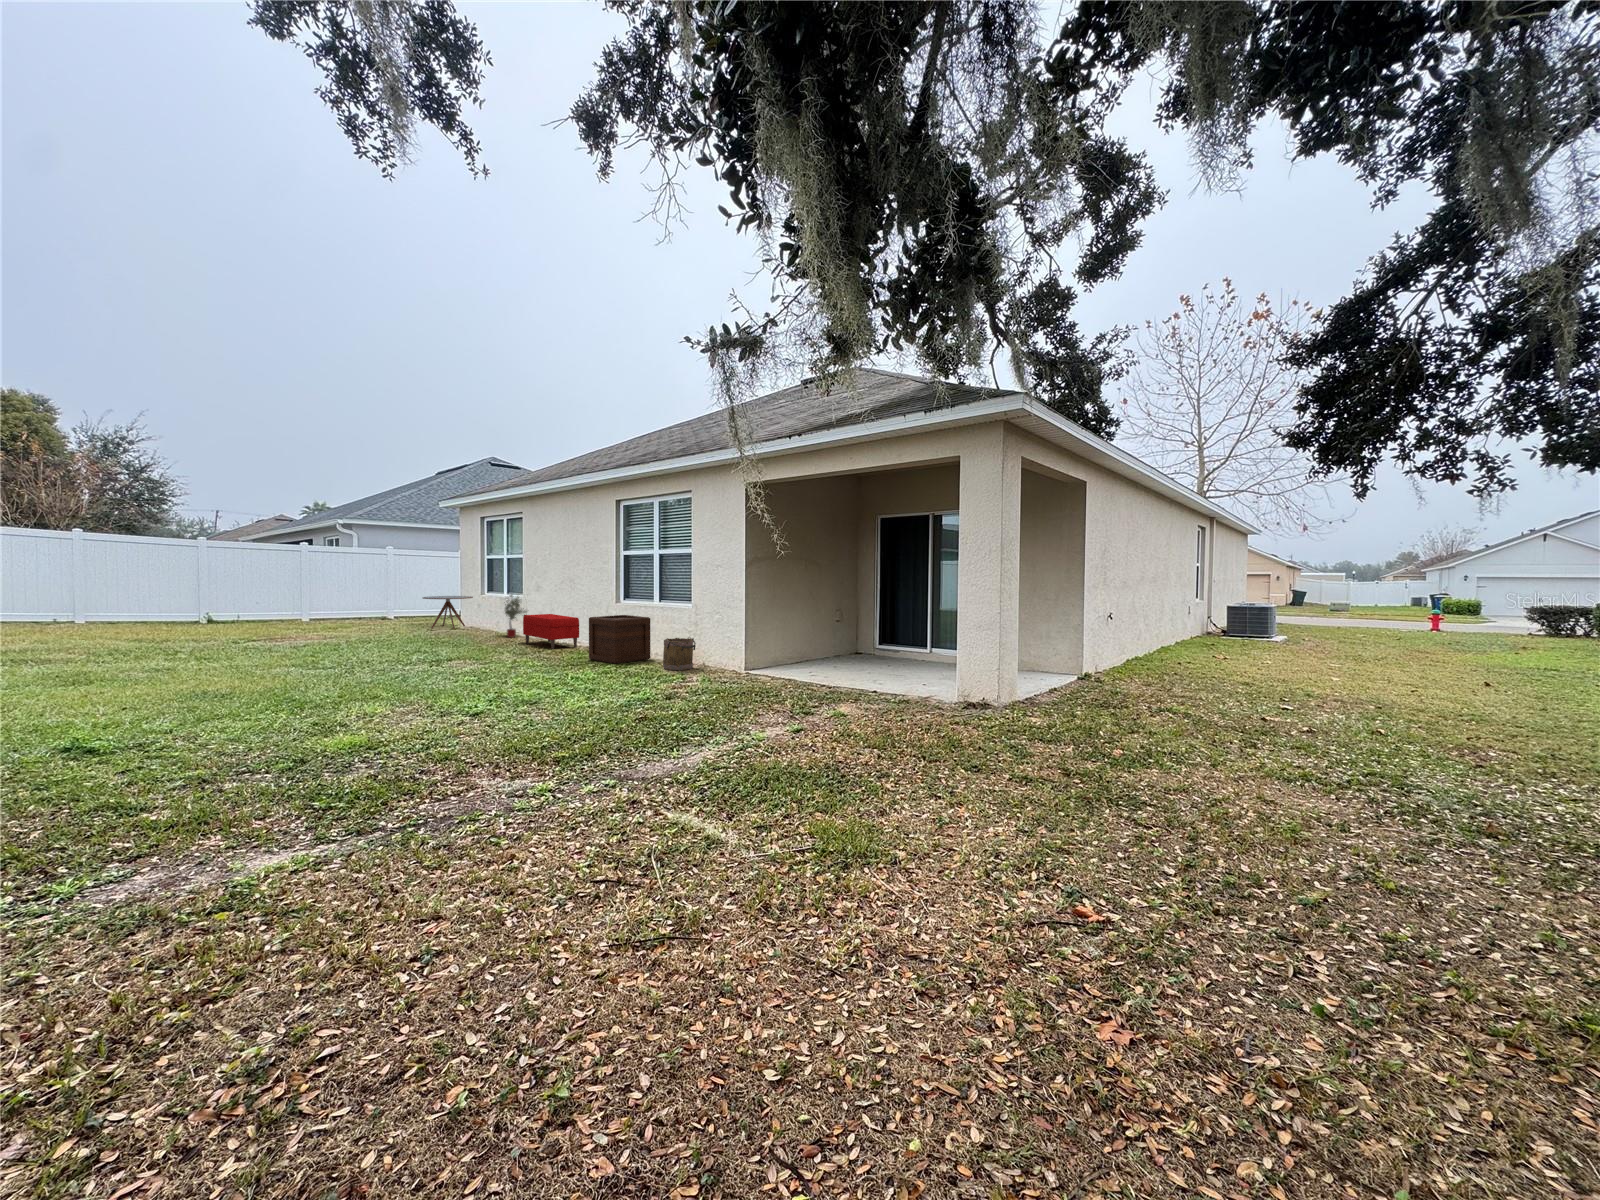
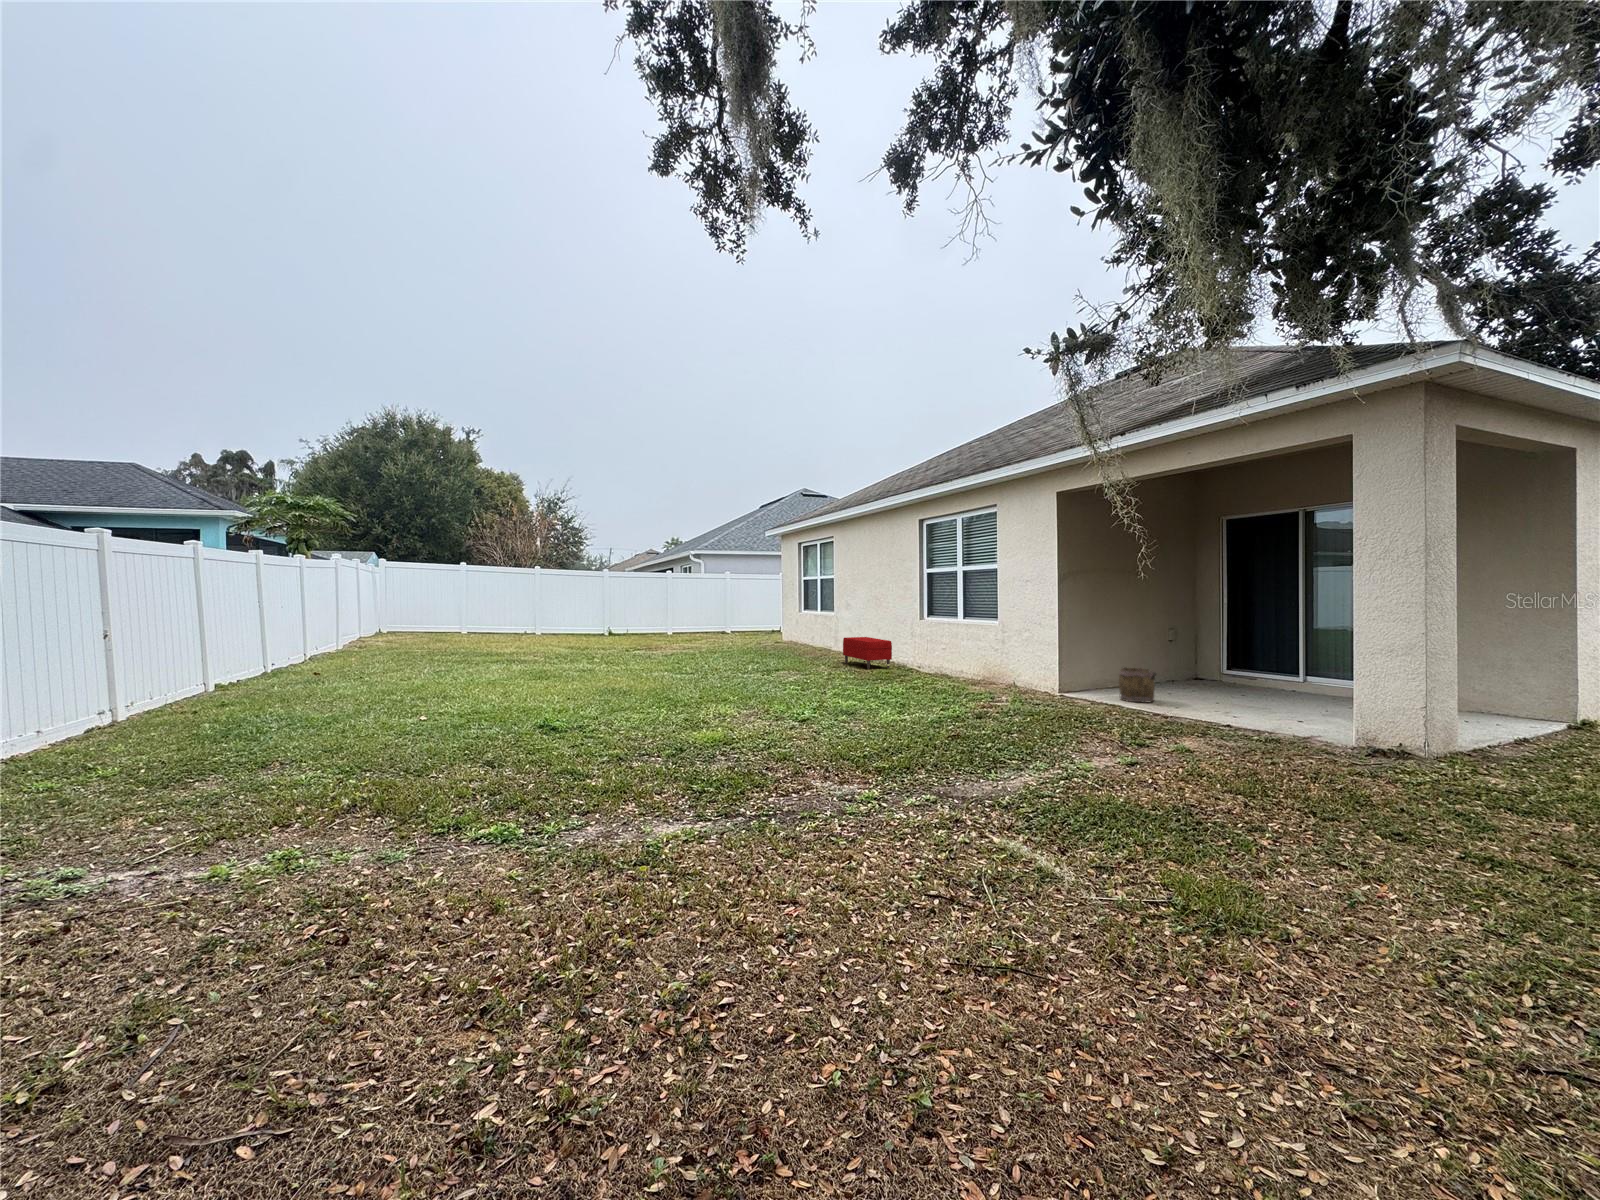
potted tree: present [504,595,527,638] -> none [825,617,847,658]
round table: present [422,596,473,628] -> none [762,620,801,648]
wooden crate: present [589,615,651,664] -> none [902,639,960,685]
bucket: present [663,637,696,670] -> present [1119,667,1156,702]

